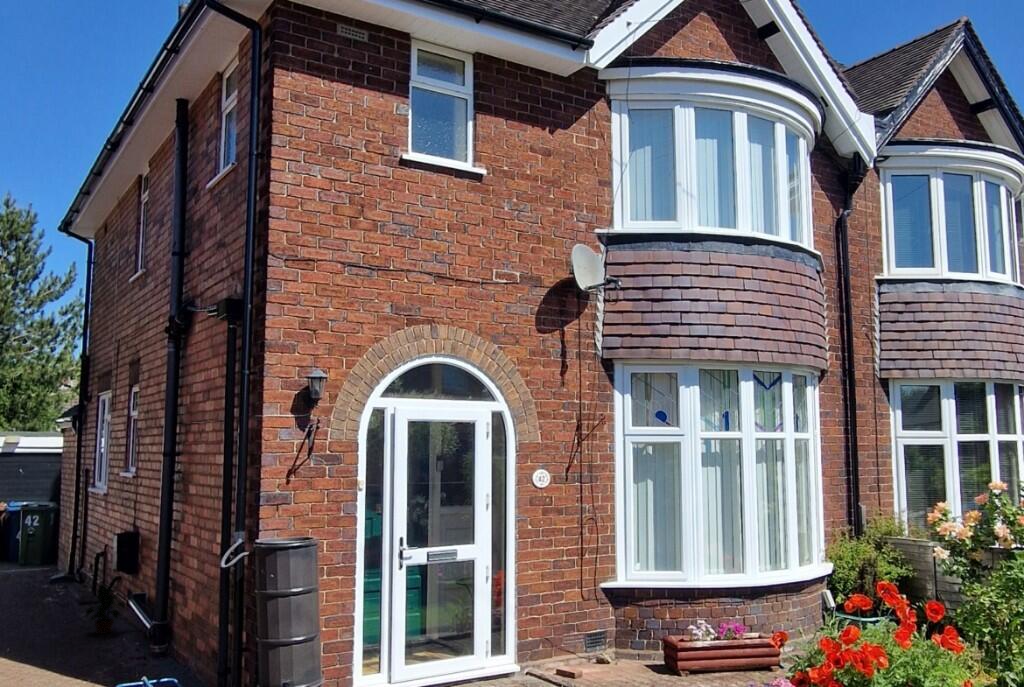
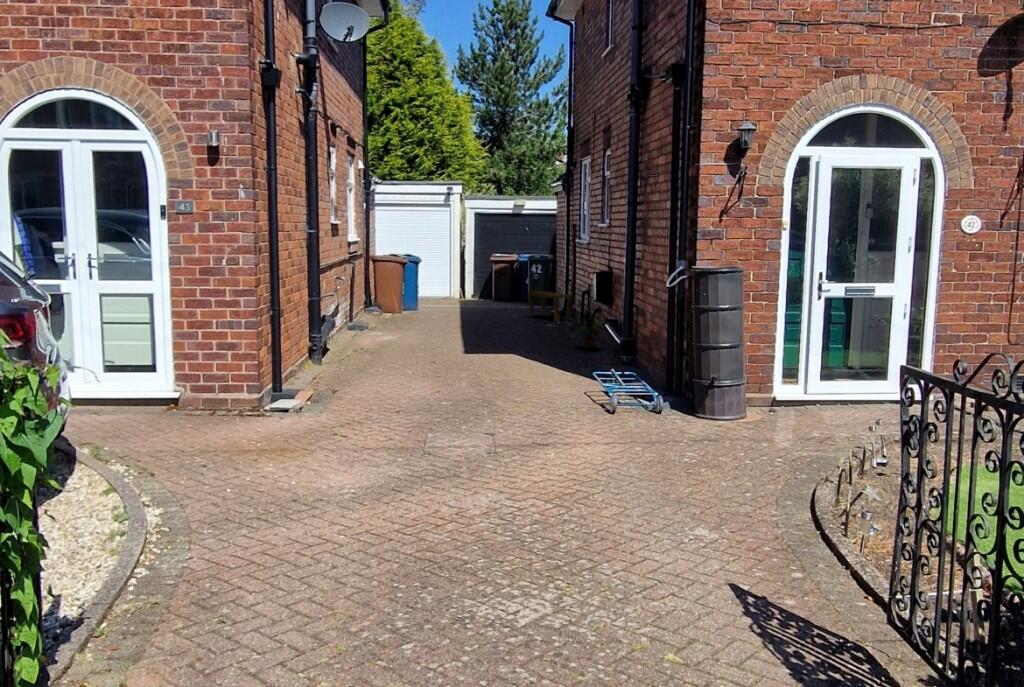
bench: none [19,554,82,594] -> present [529,291,573,321]

